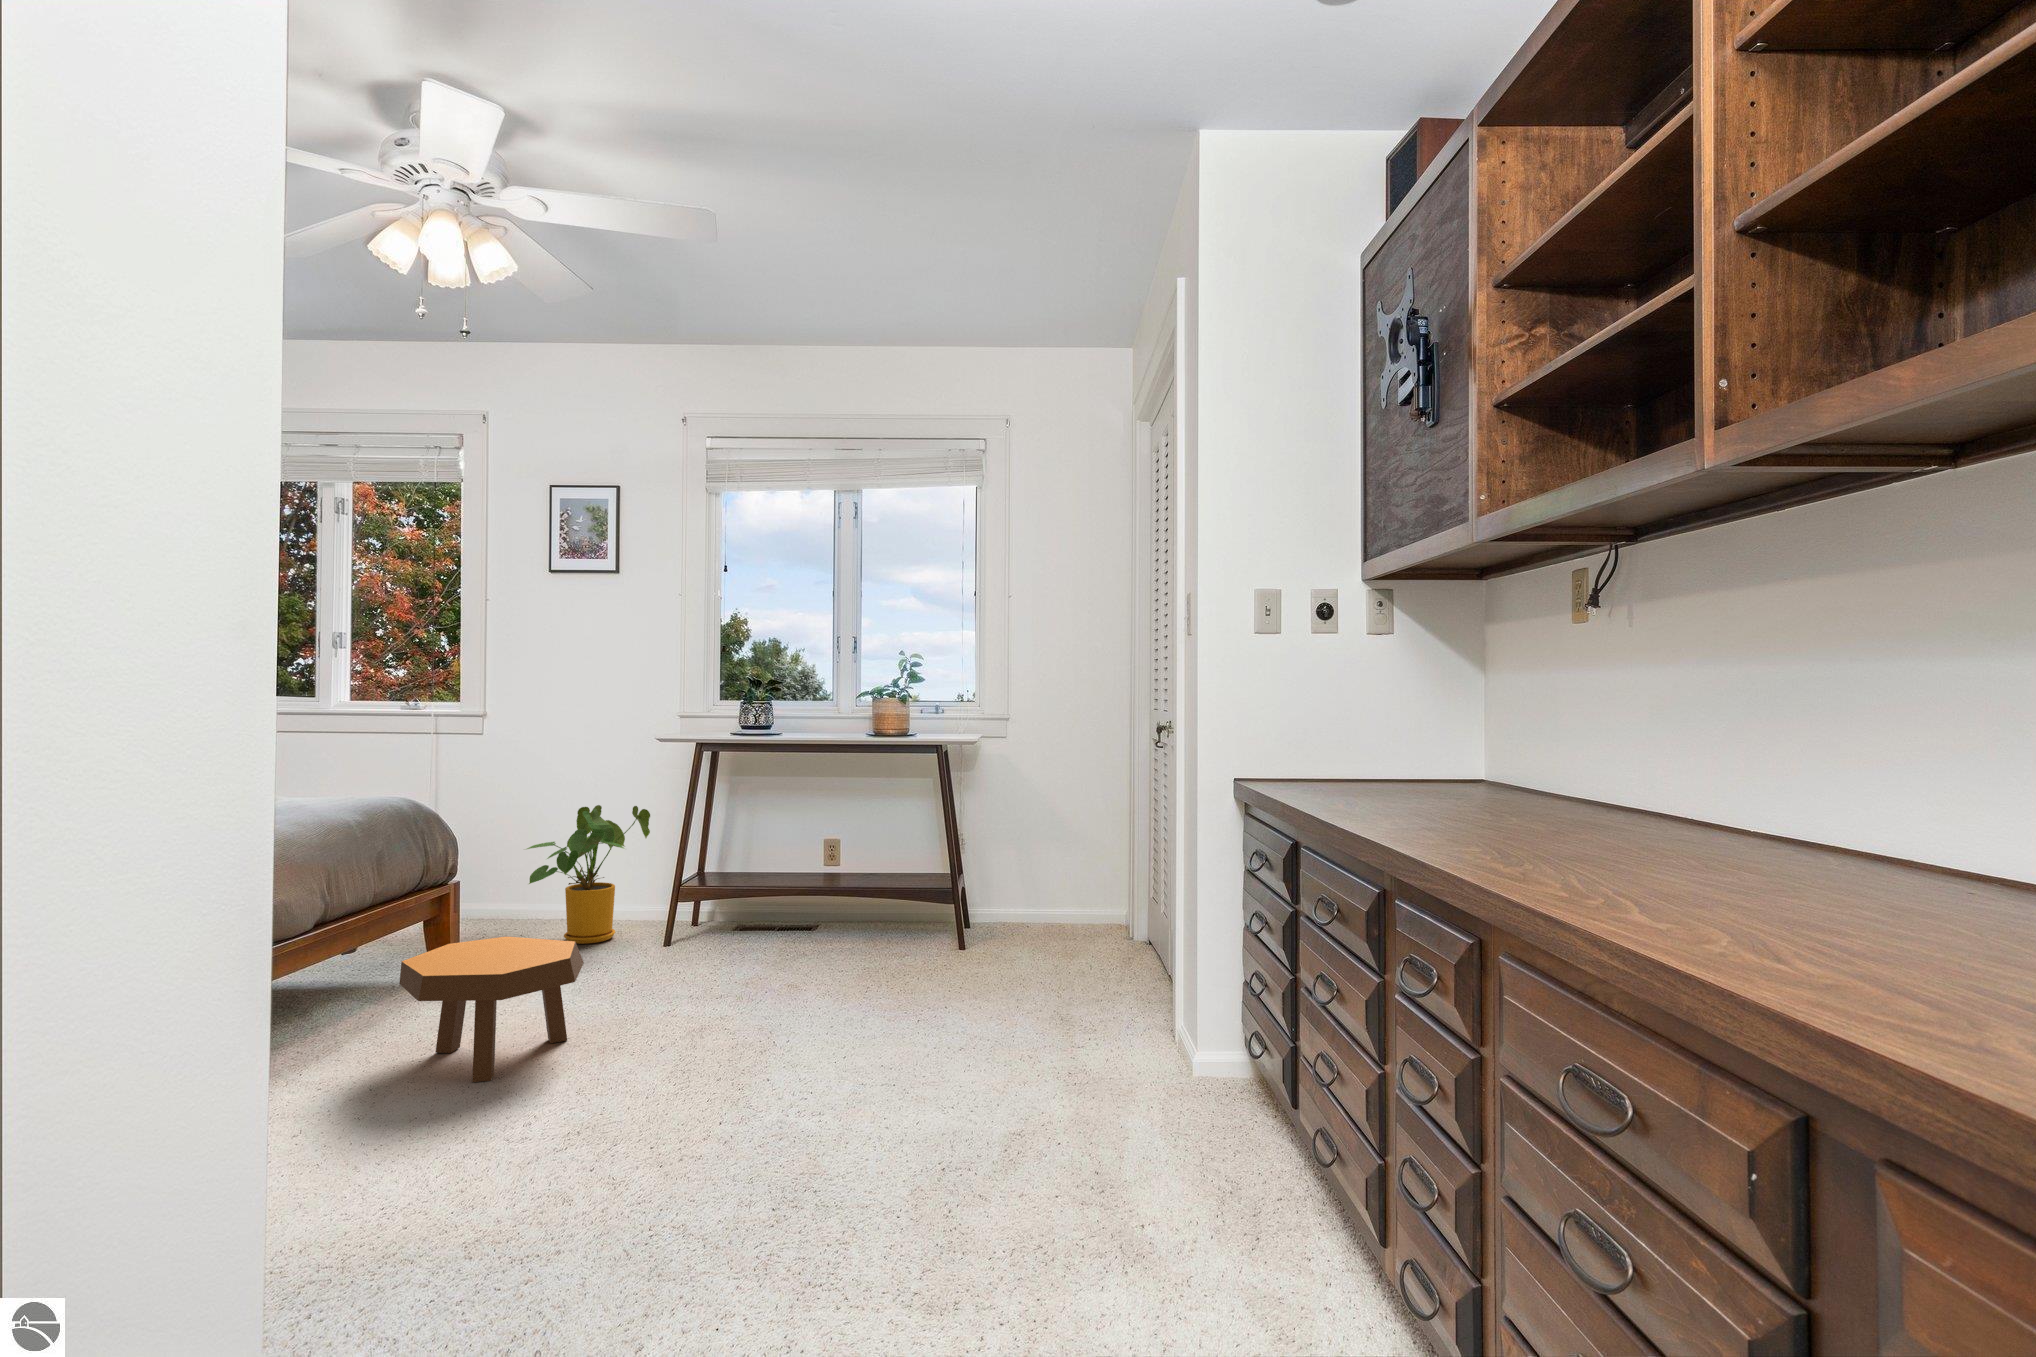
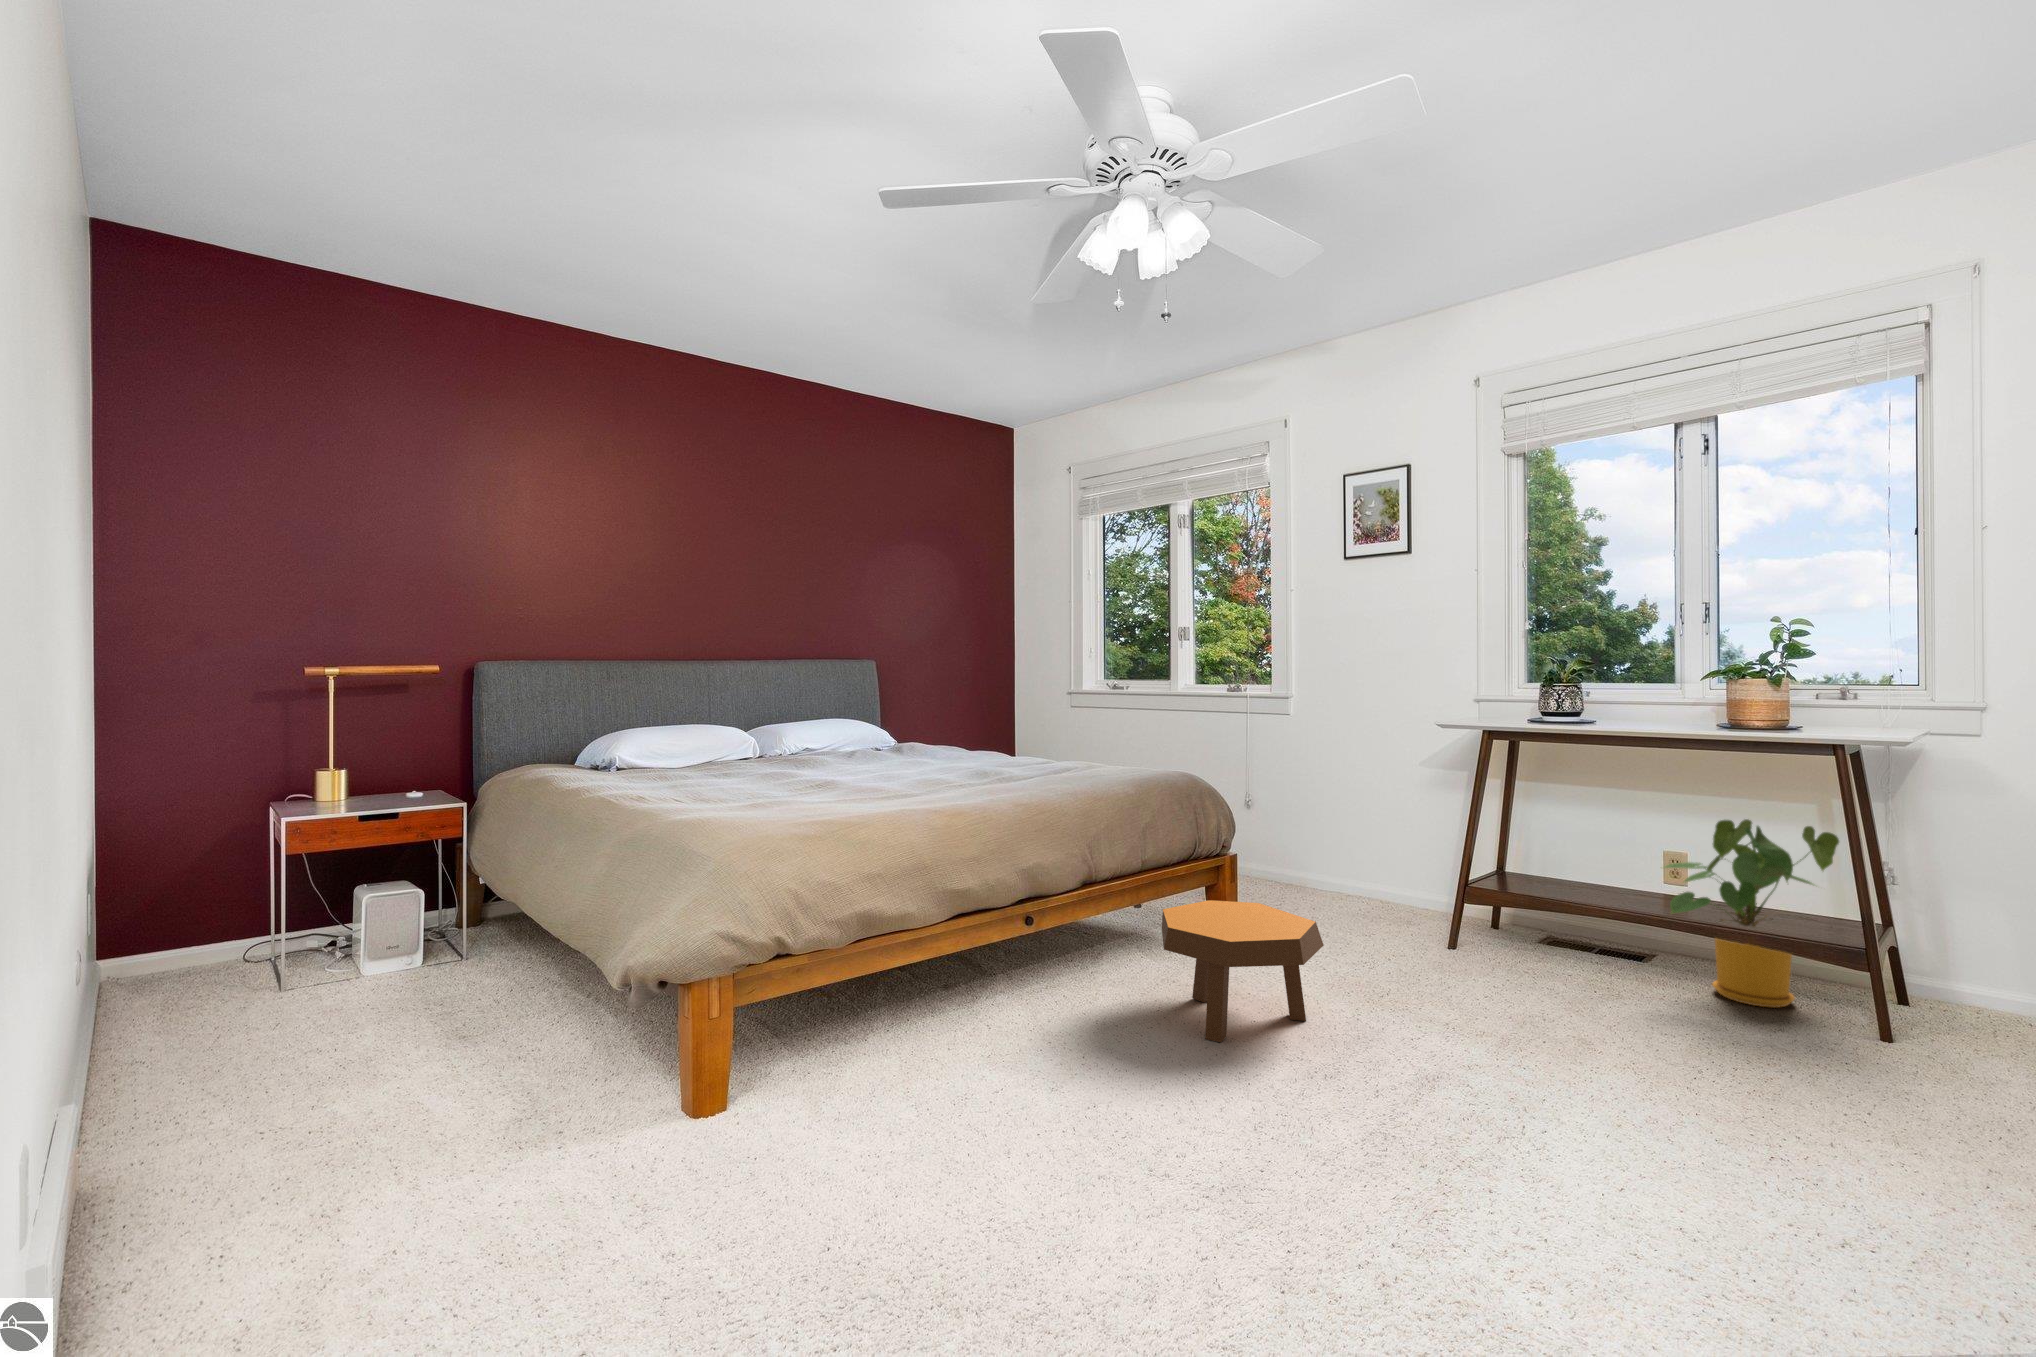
house plant: present [527,805,650,944] -> present [1664,819,1839,1008]

